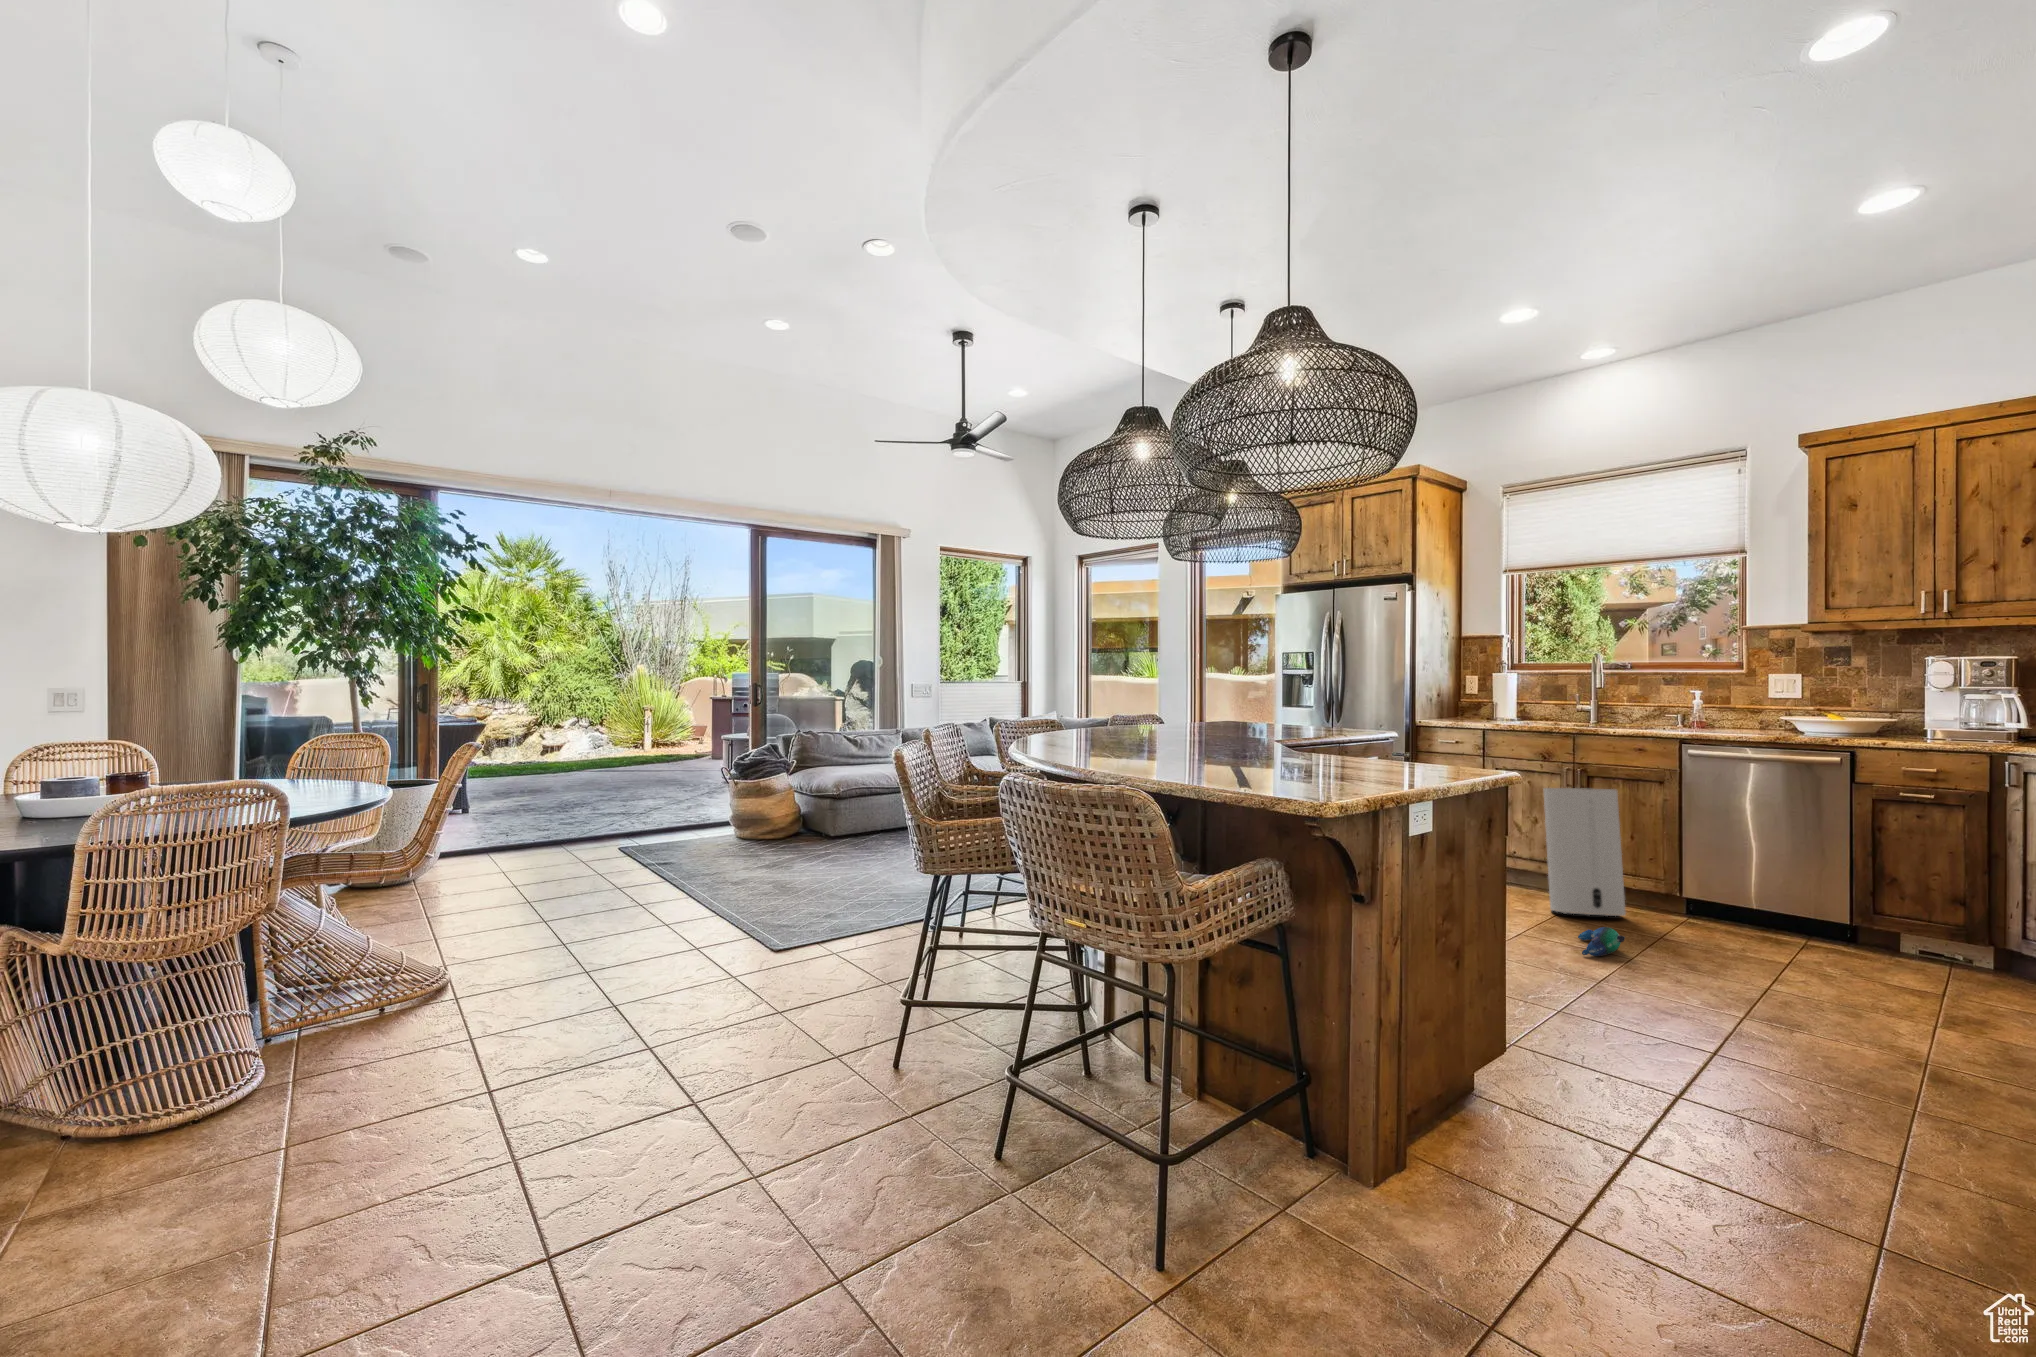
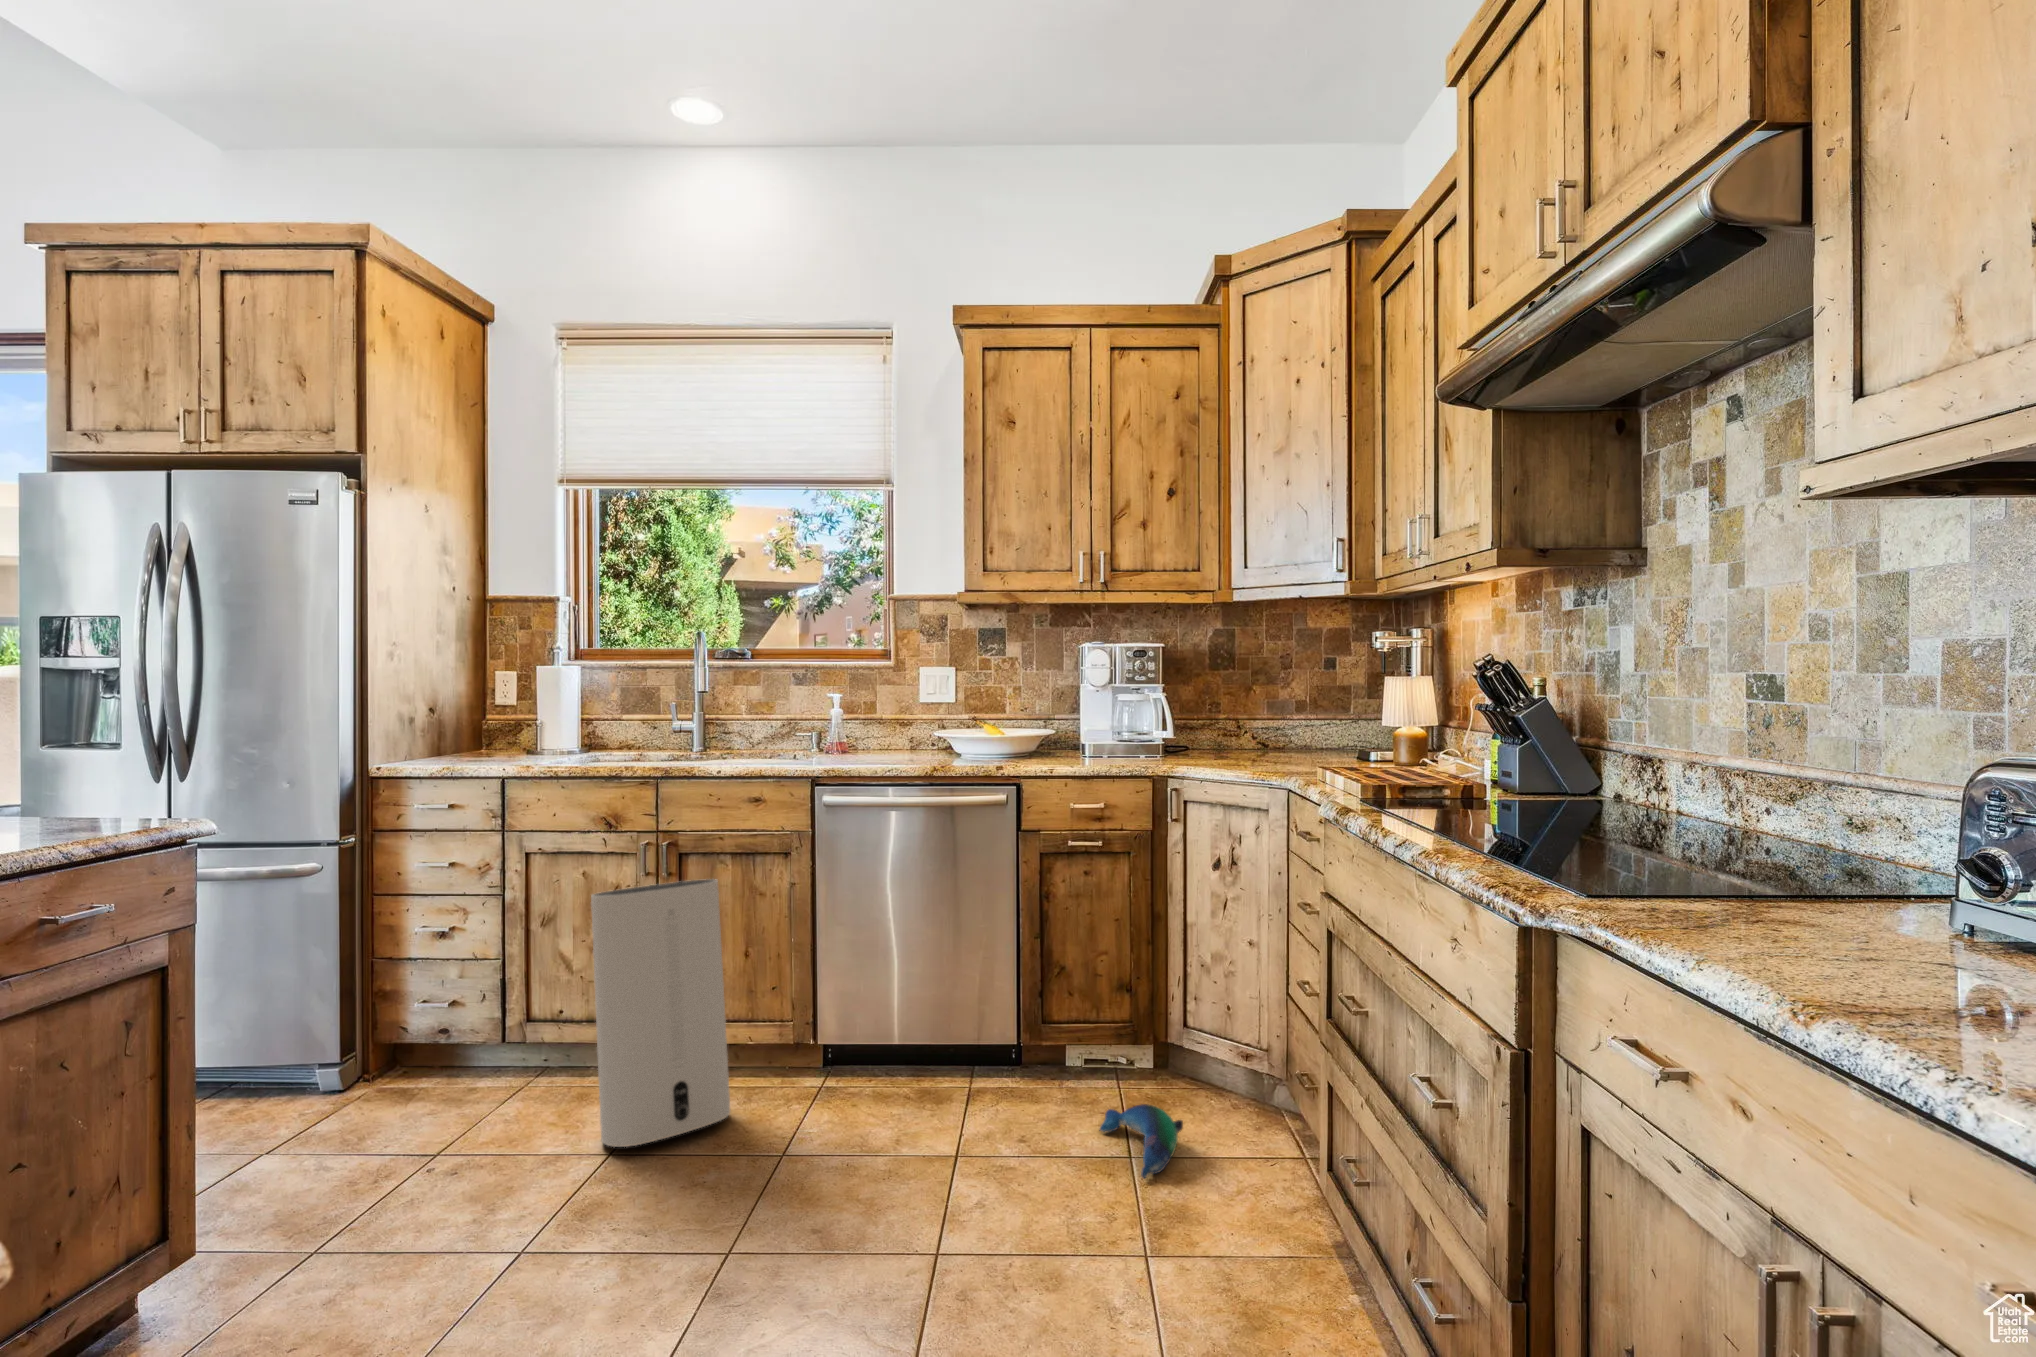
plush toy: present [1578,927,1625,956] -> present [1099,1104,1183,1179]

